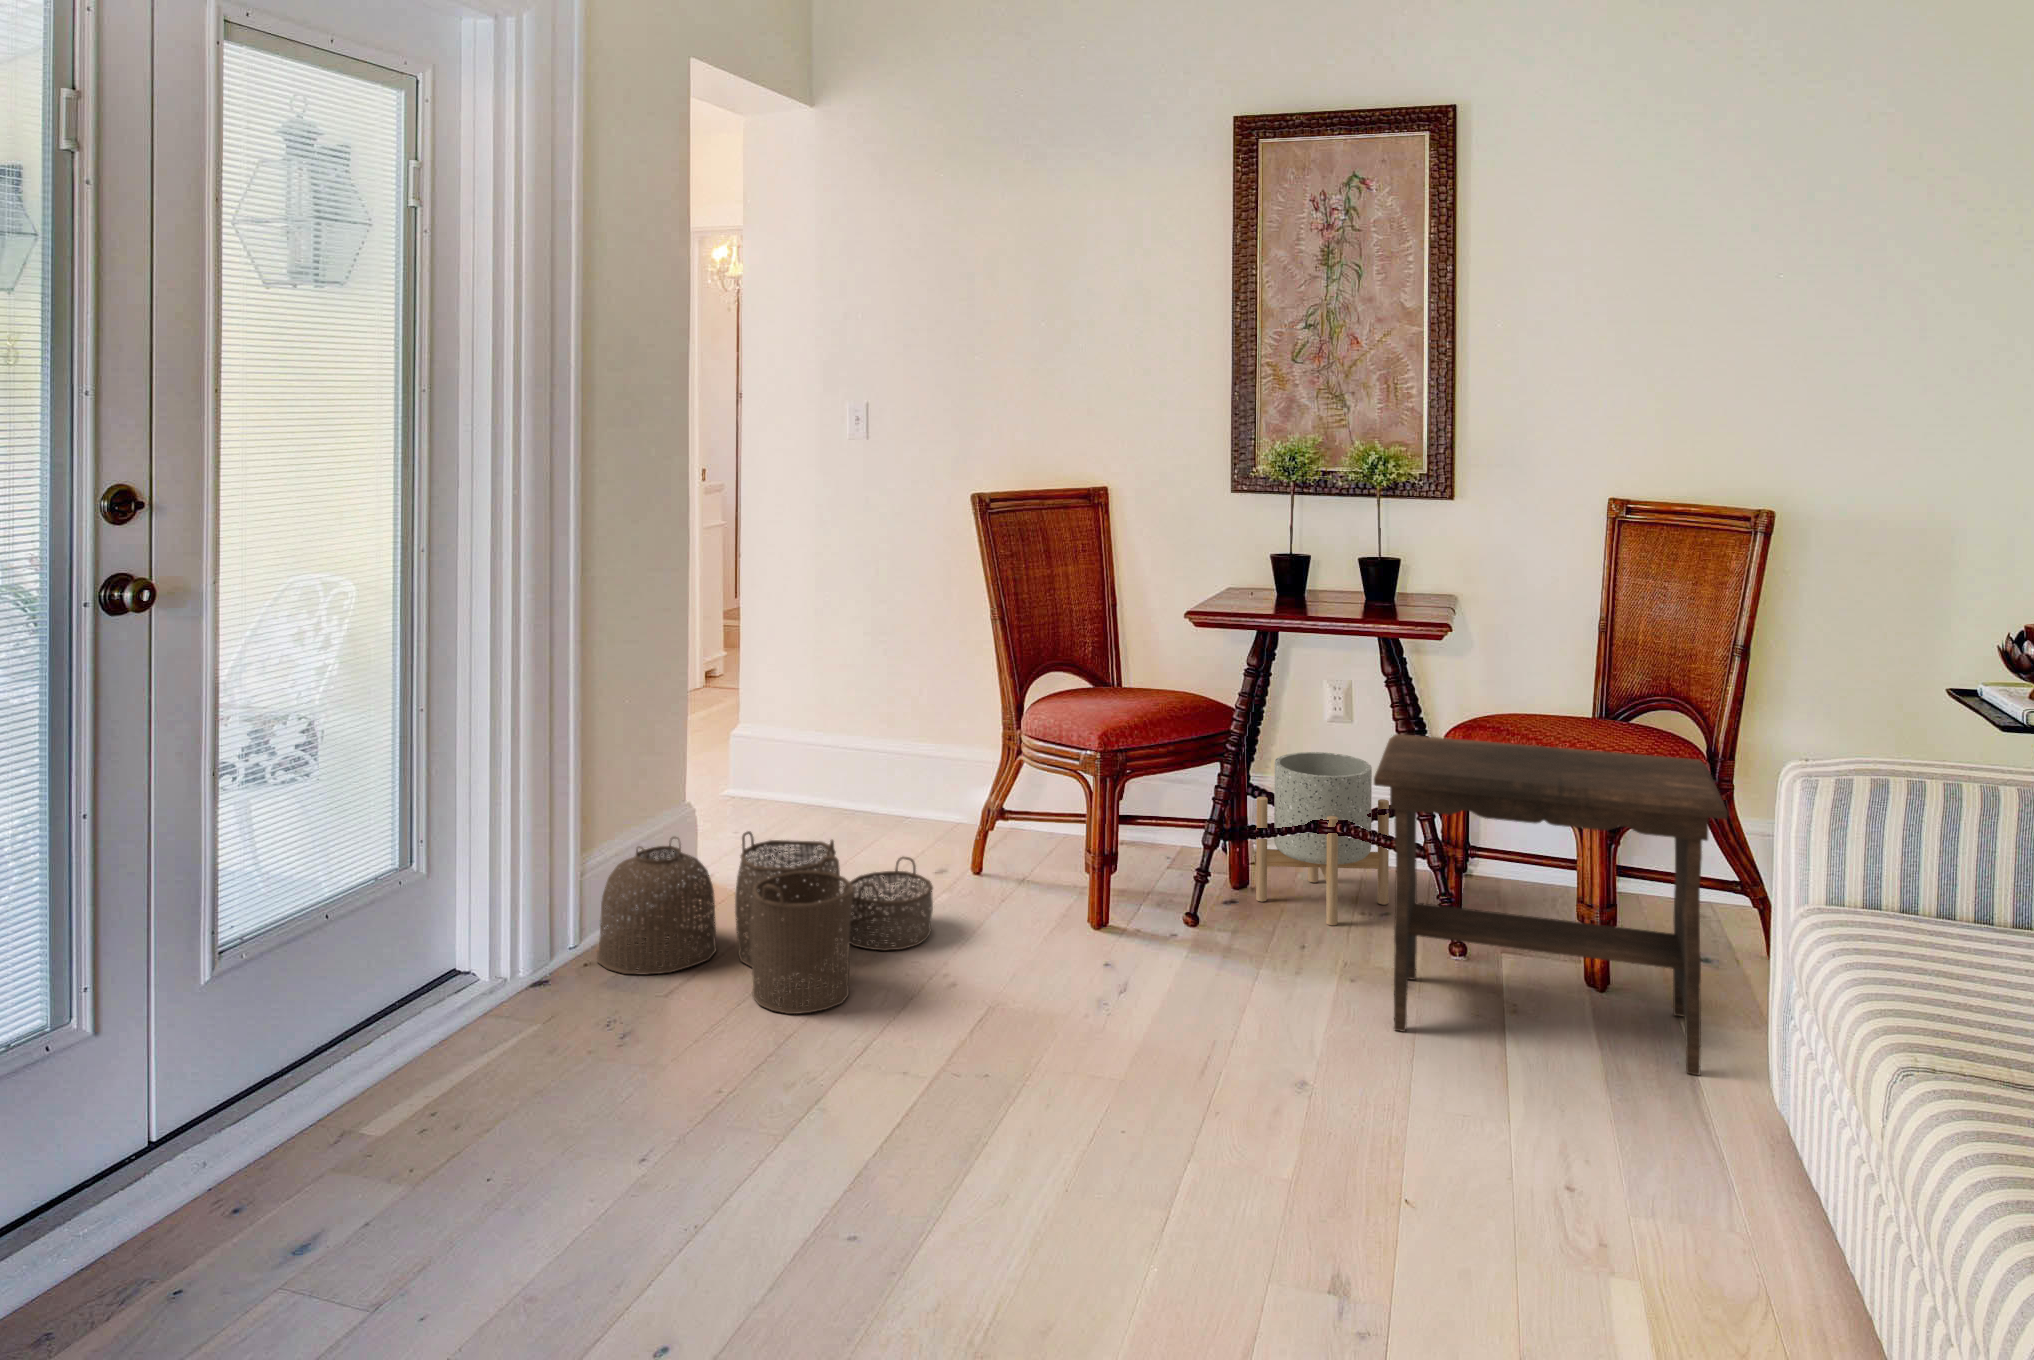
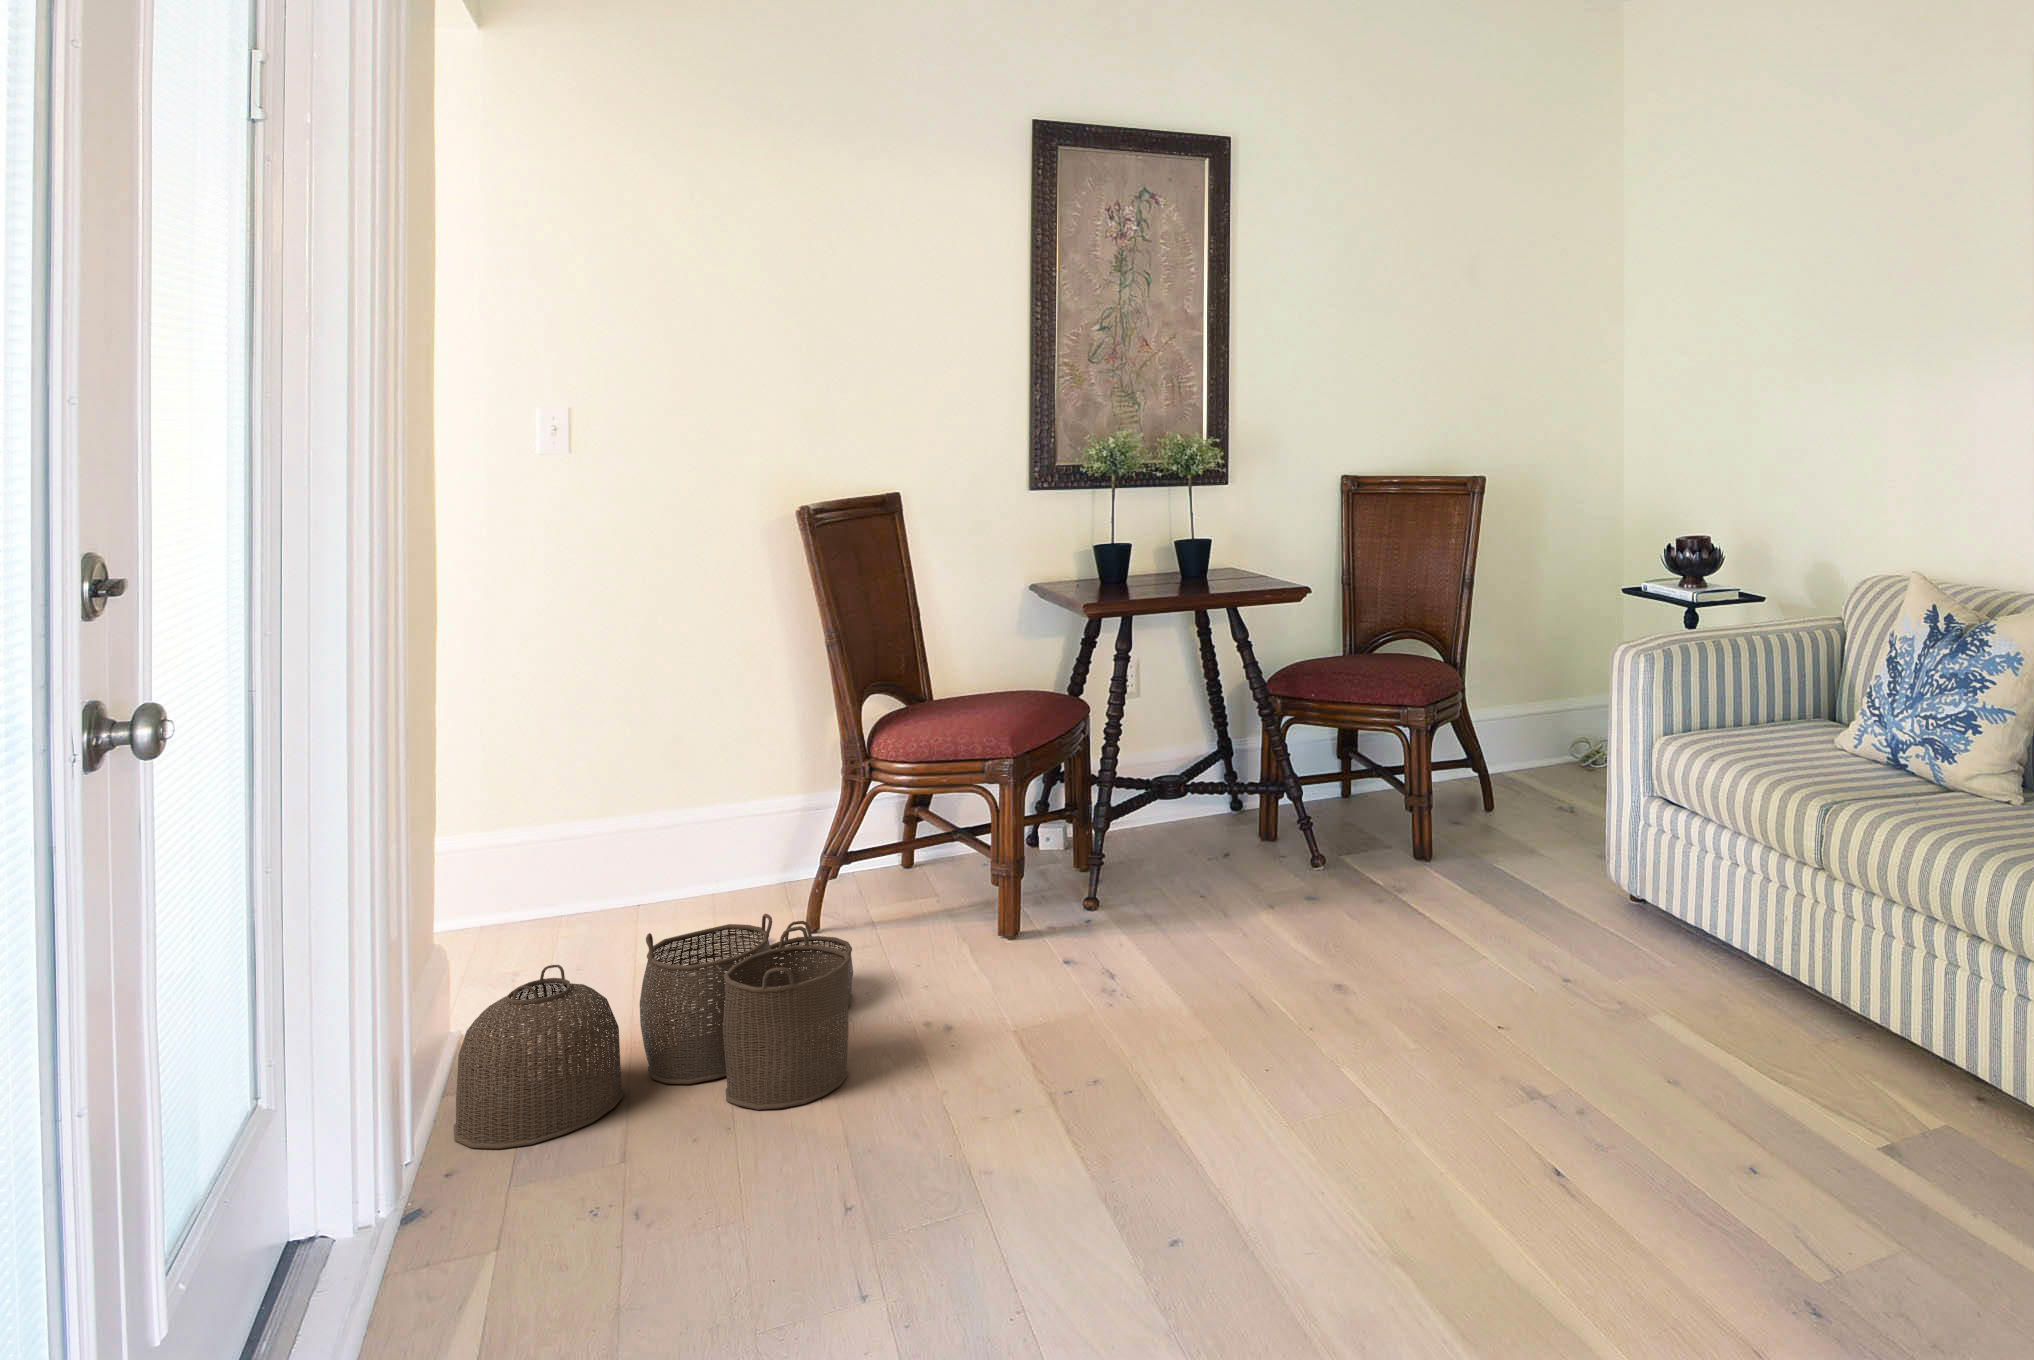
footstool: present [1374,734,1728,1075] -> none [1279,665,1565,932]
planter: present [1256,752,1389,925] -> none [1111,725,1219,877]

